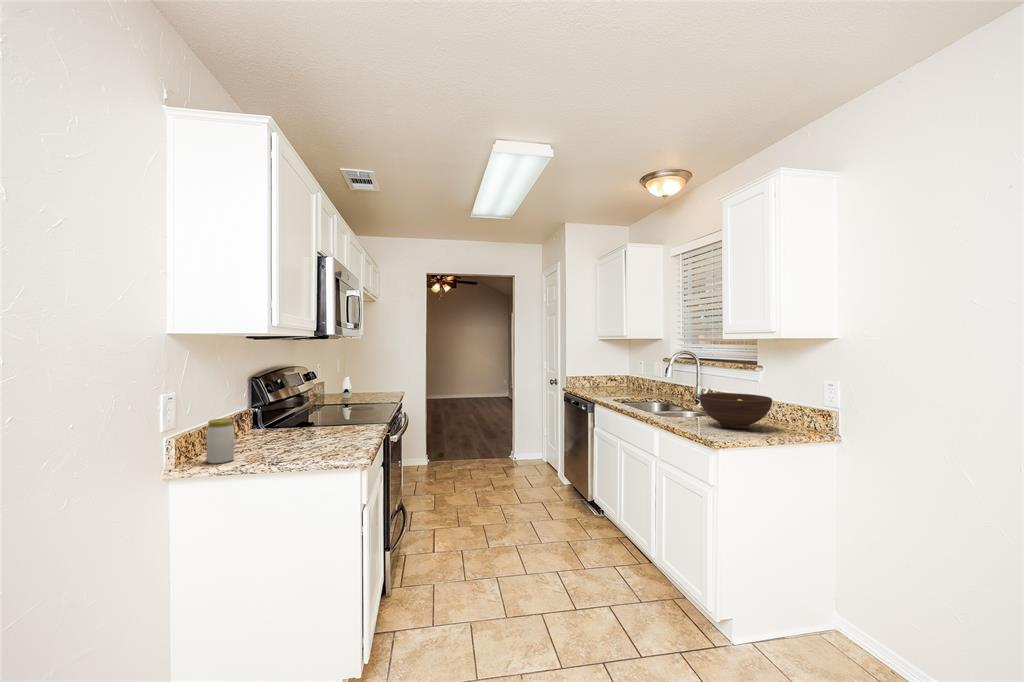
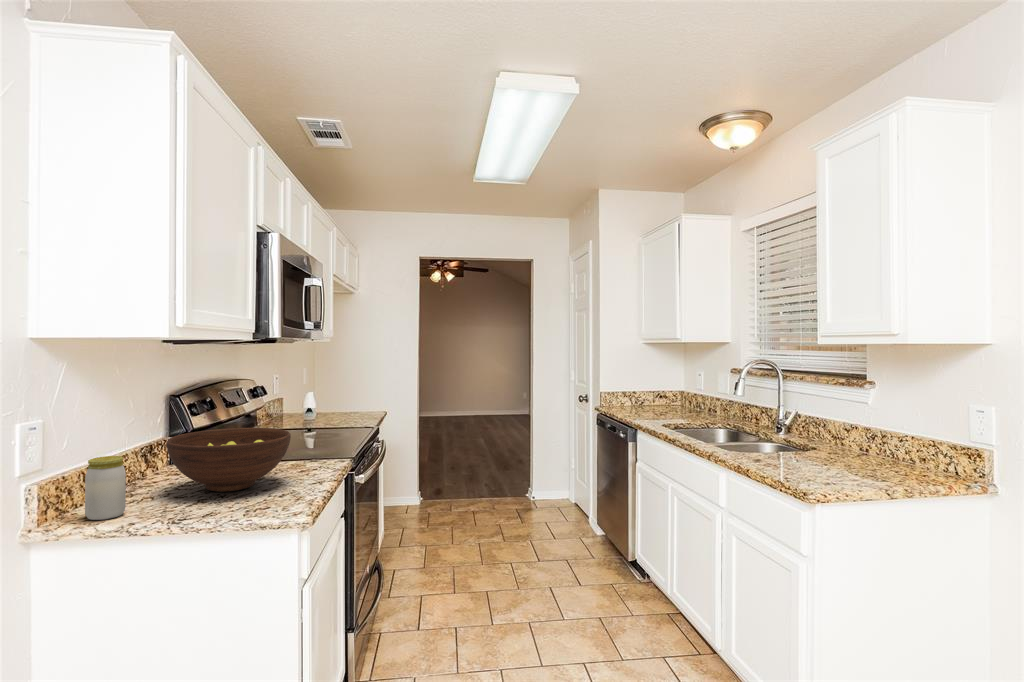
fruit bowl: present [699,393,772,429] -> present [167,428,291,492]

